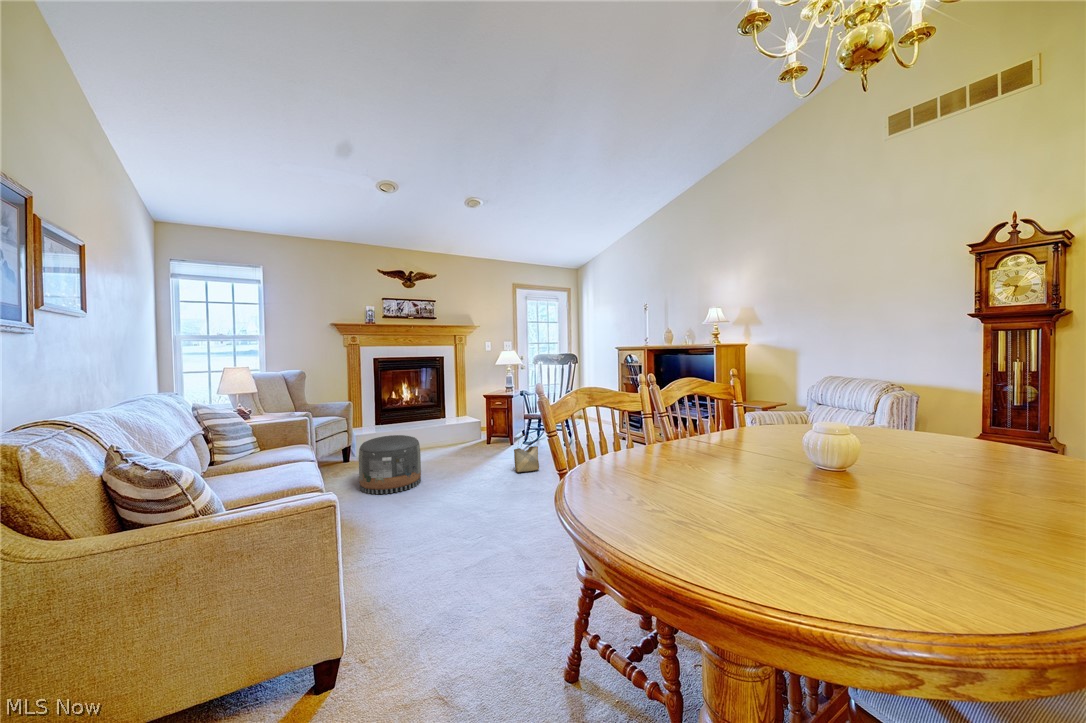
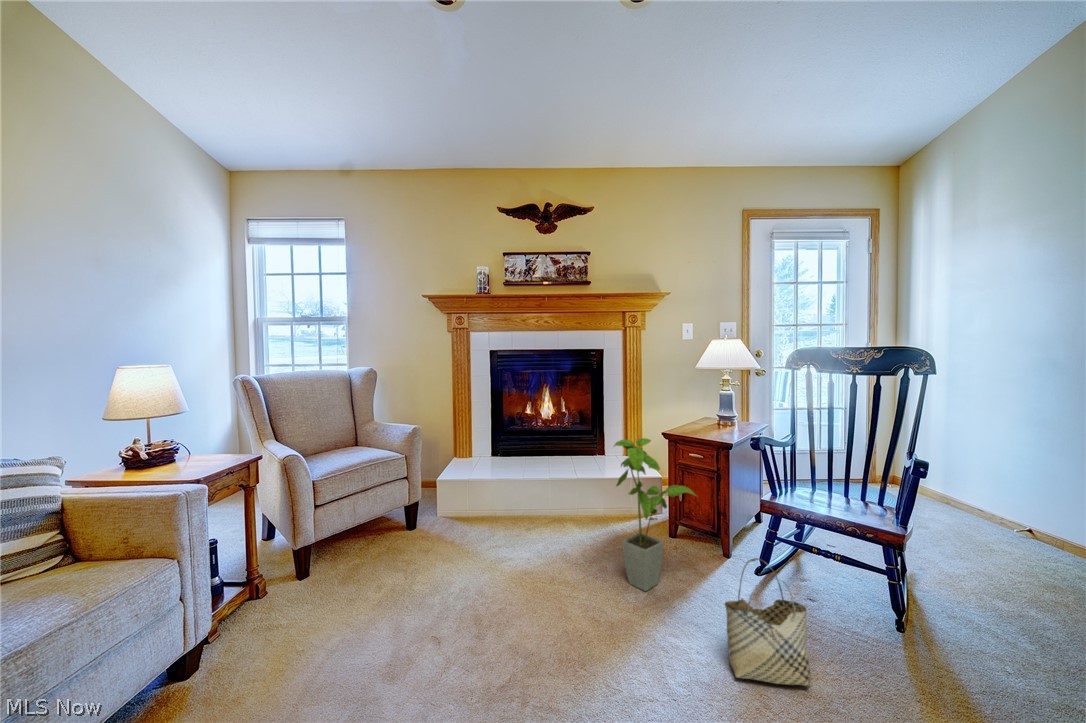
house plant: none [467,398,502,463] -> present [614,438,696,591]
pouf: present [359,435,421,494] -> none [360,503,493,661]

